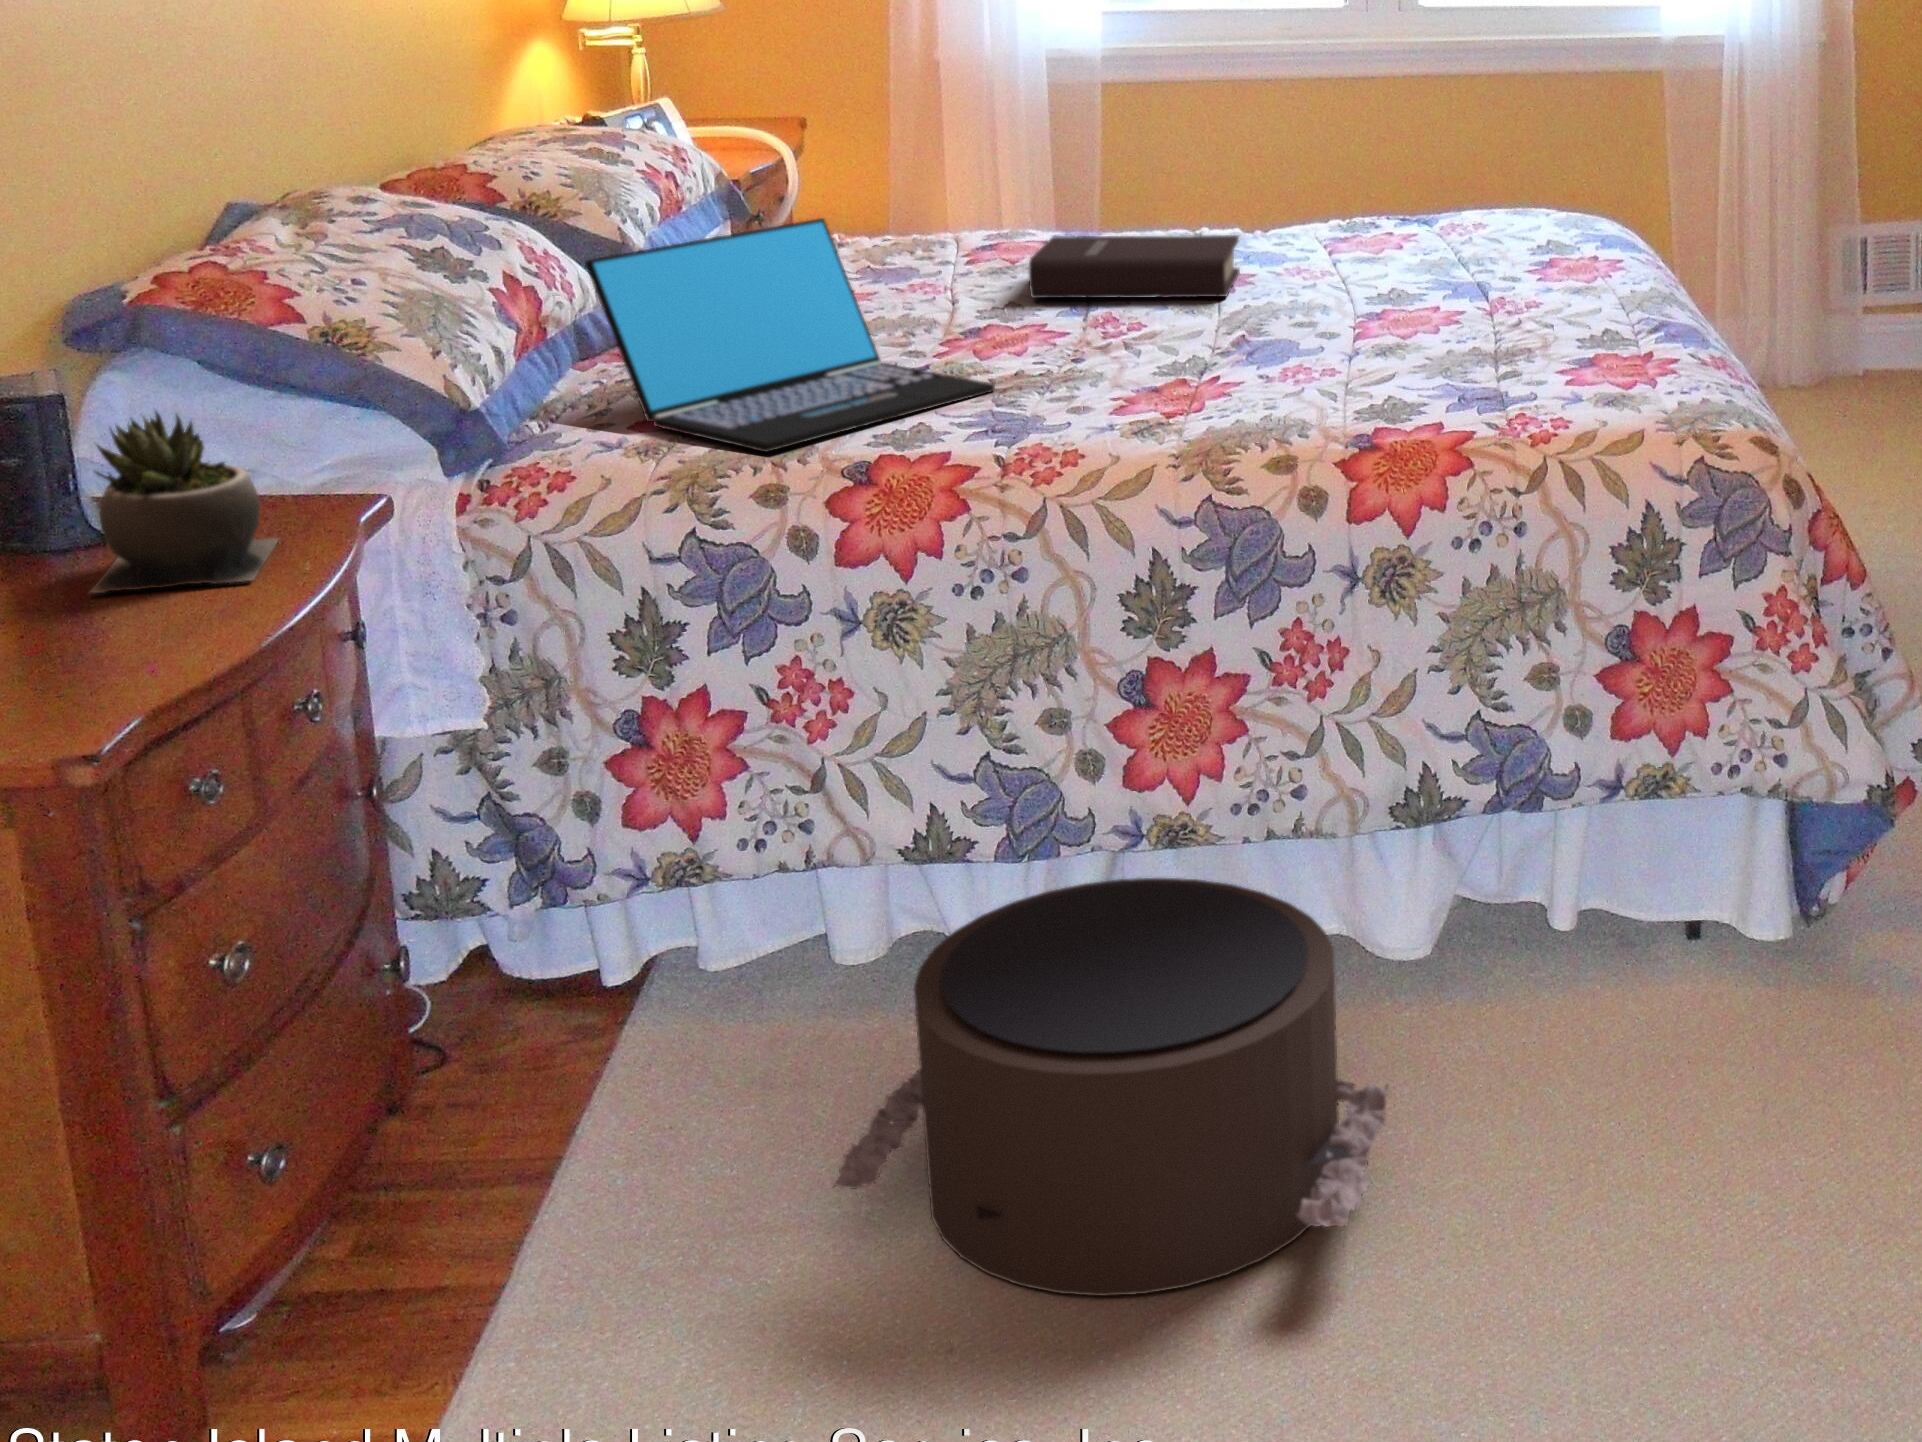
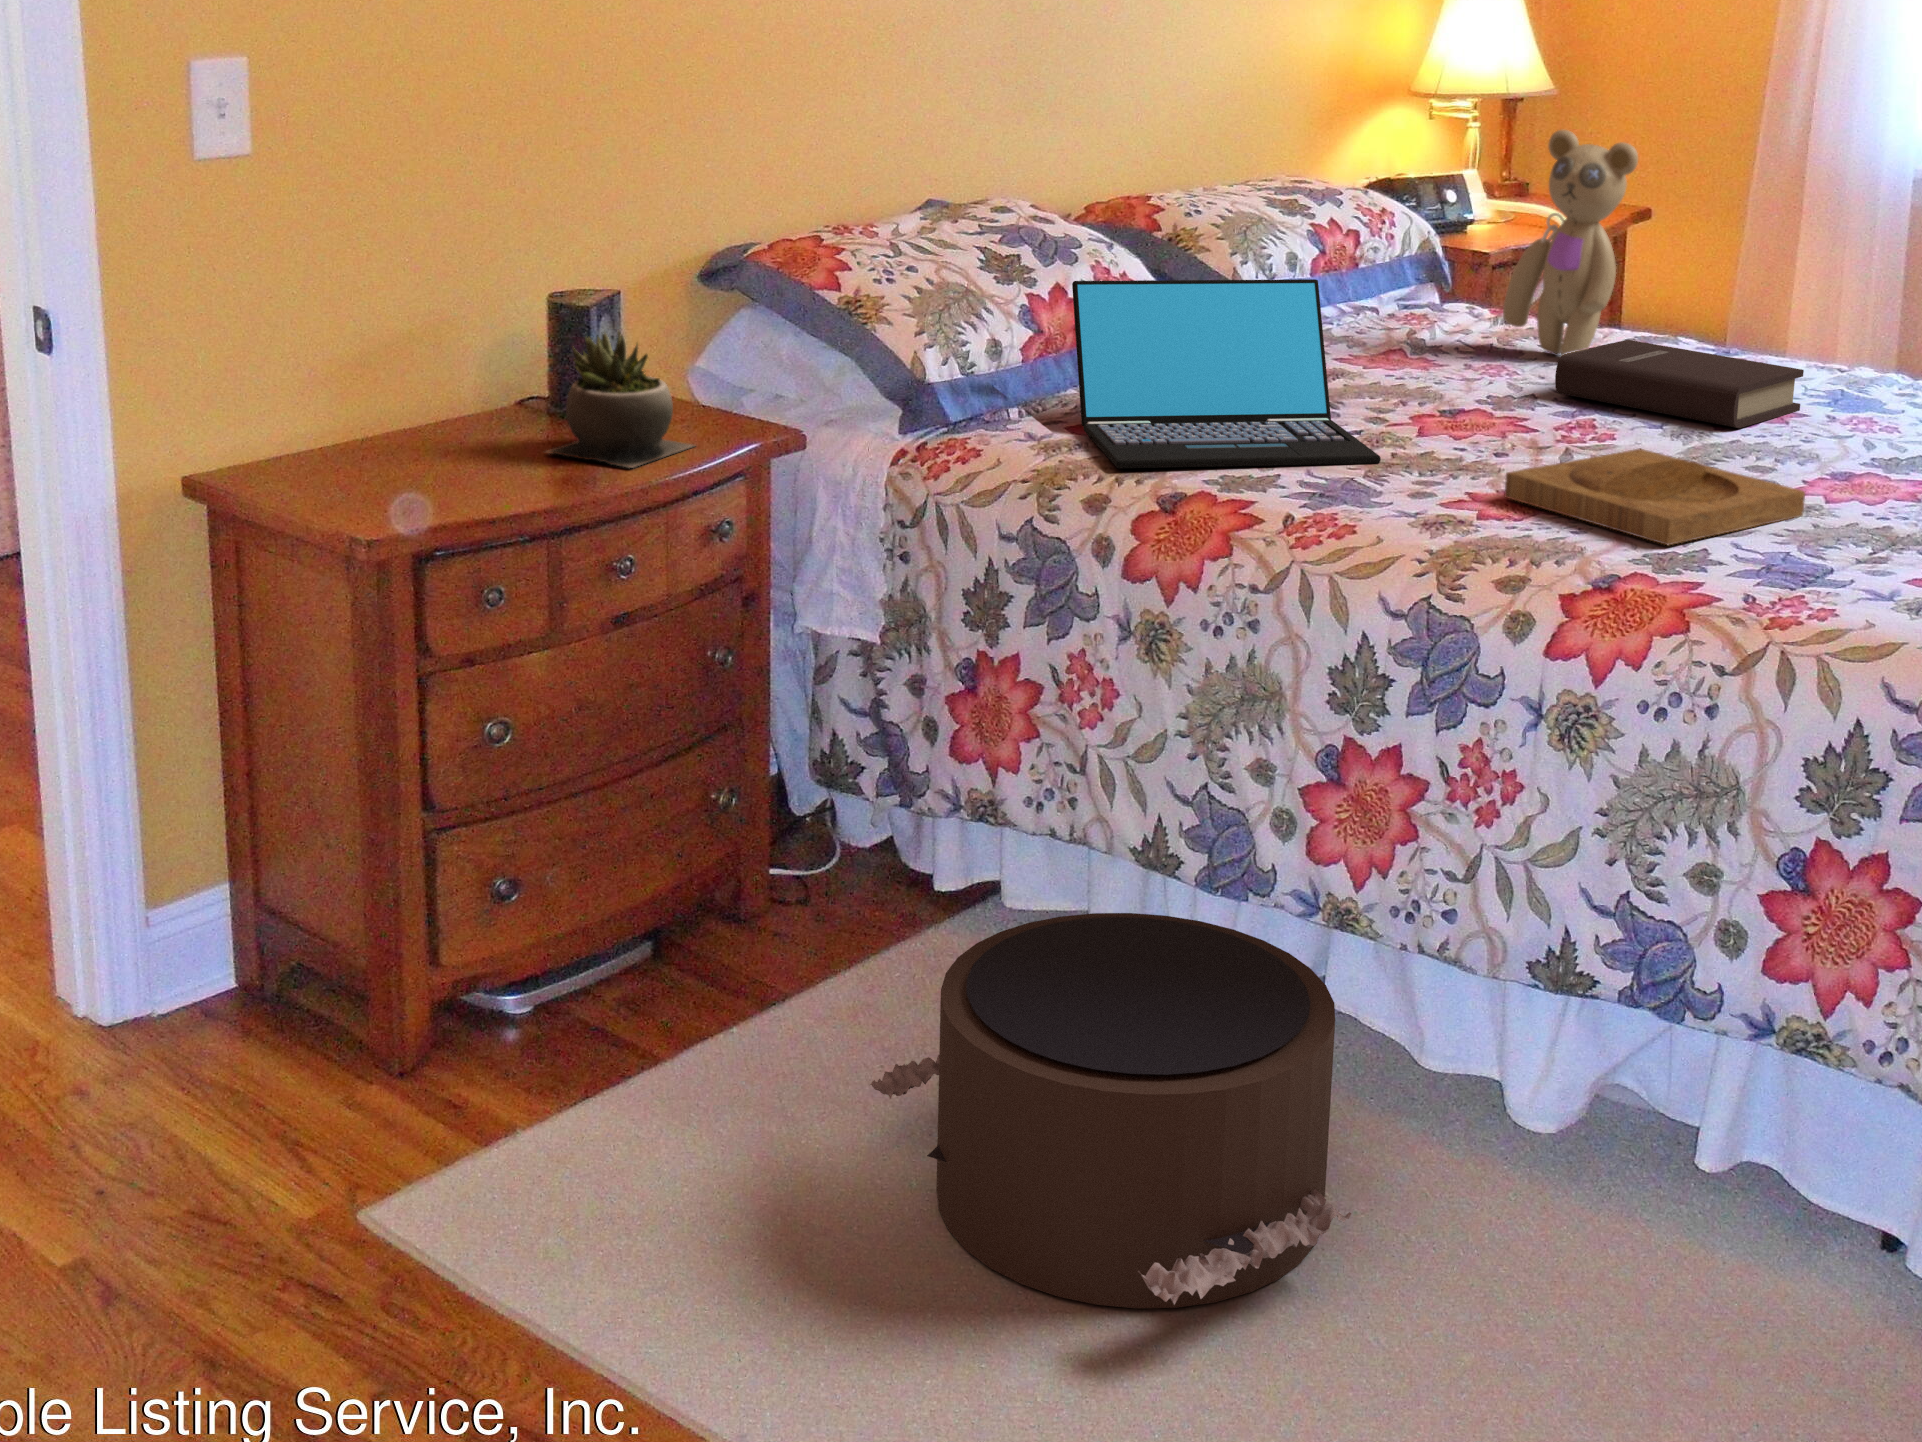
teddy bear: none [892,36,1020,267] -> present [1503,130,1638,355]
tray: none [1161,326,1402,400] -> present [1504,449,1805,545]

